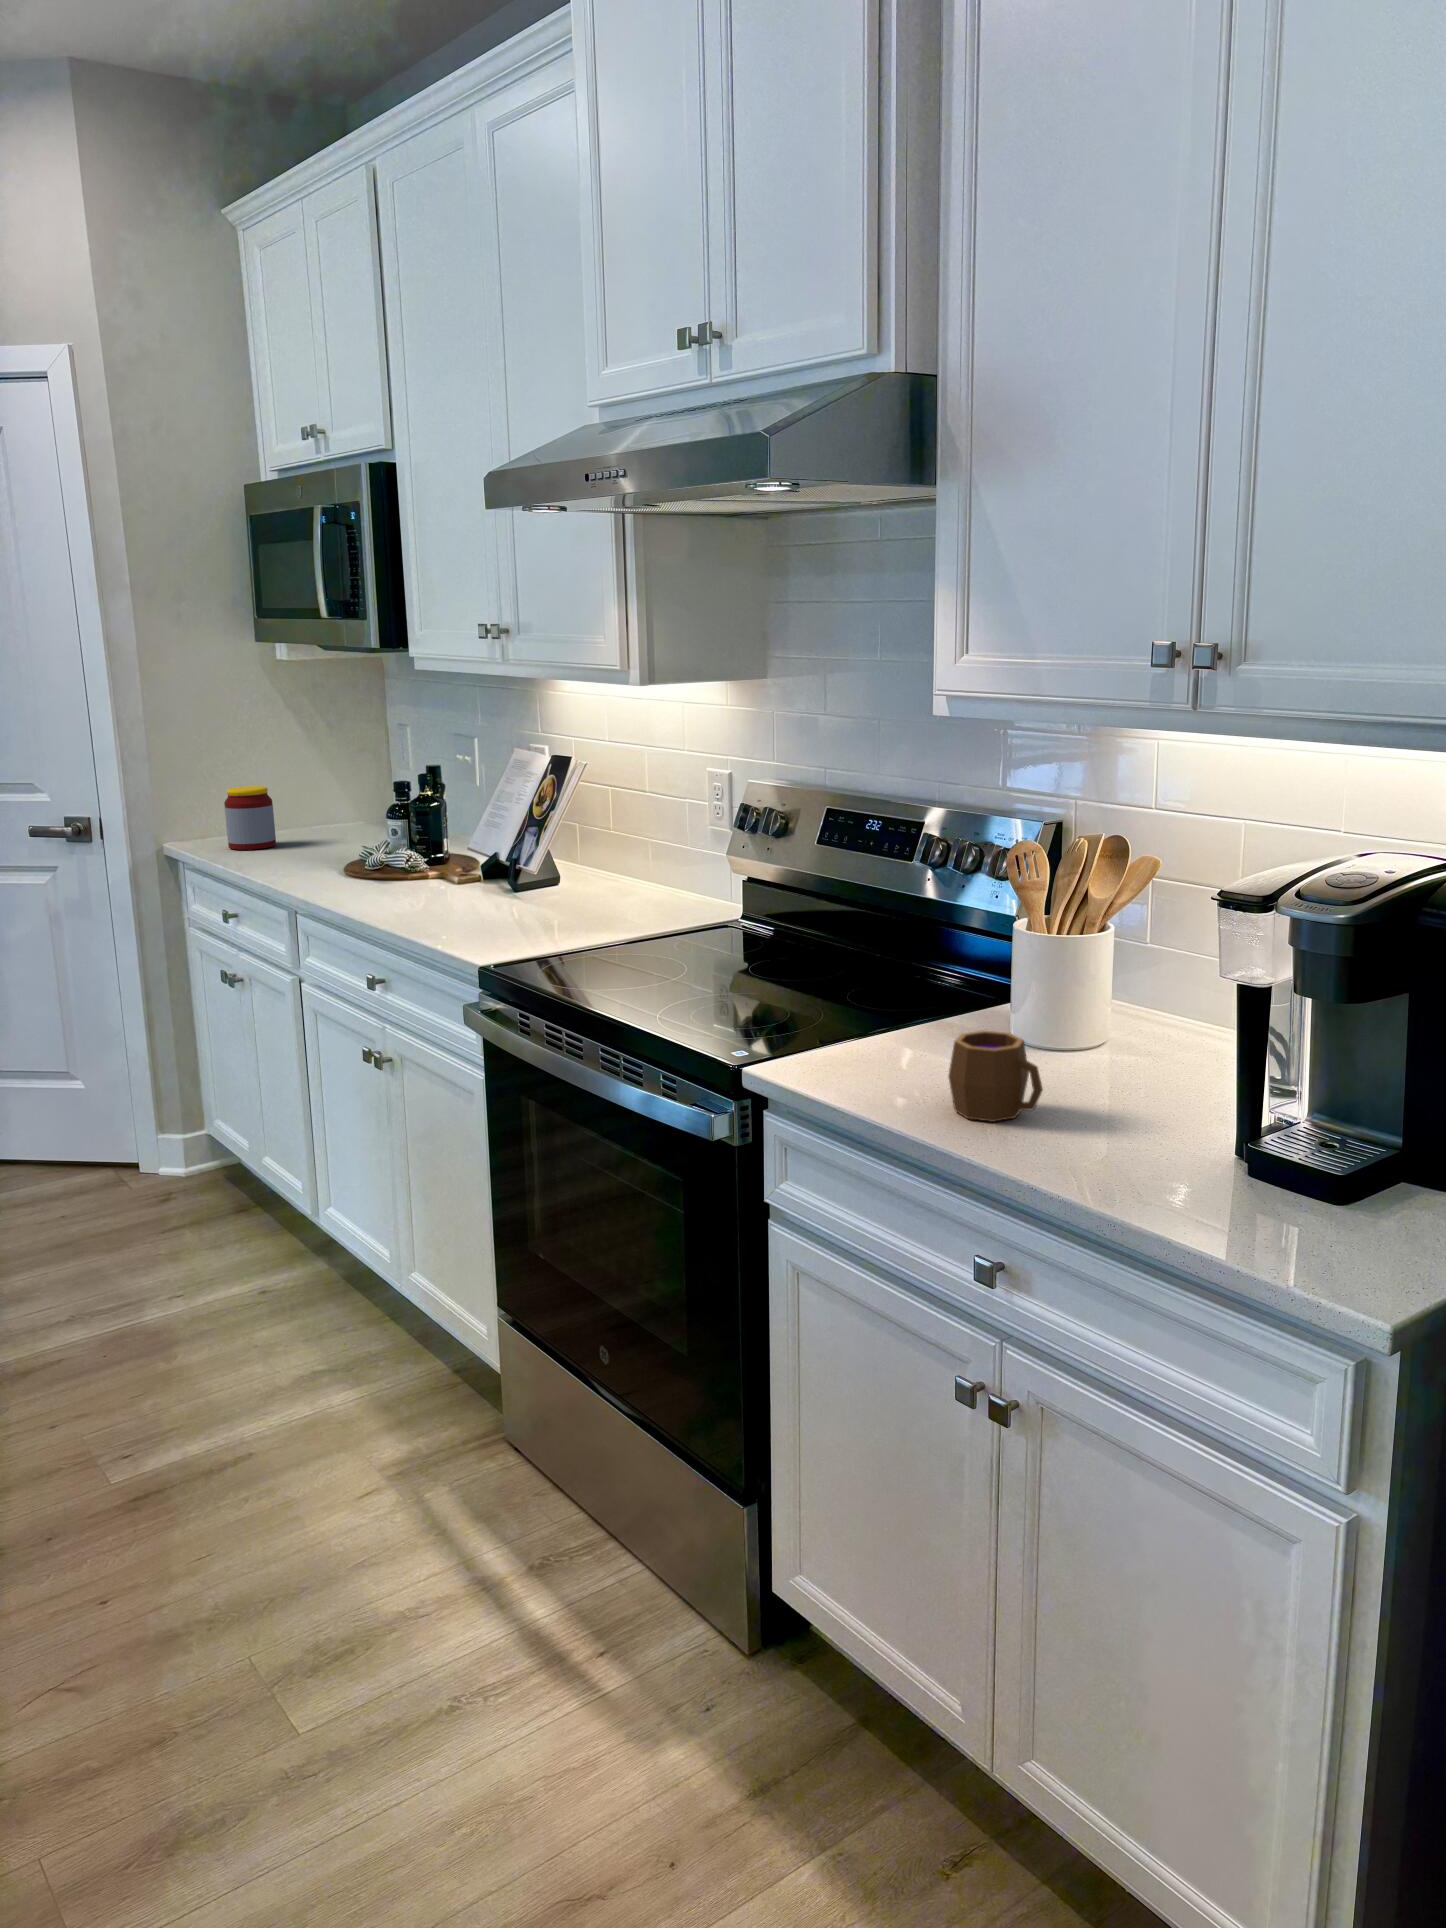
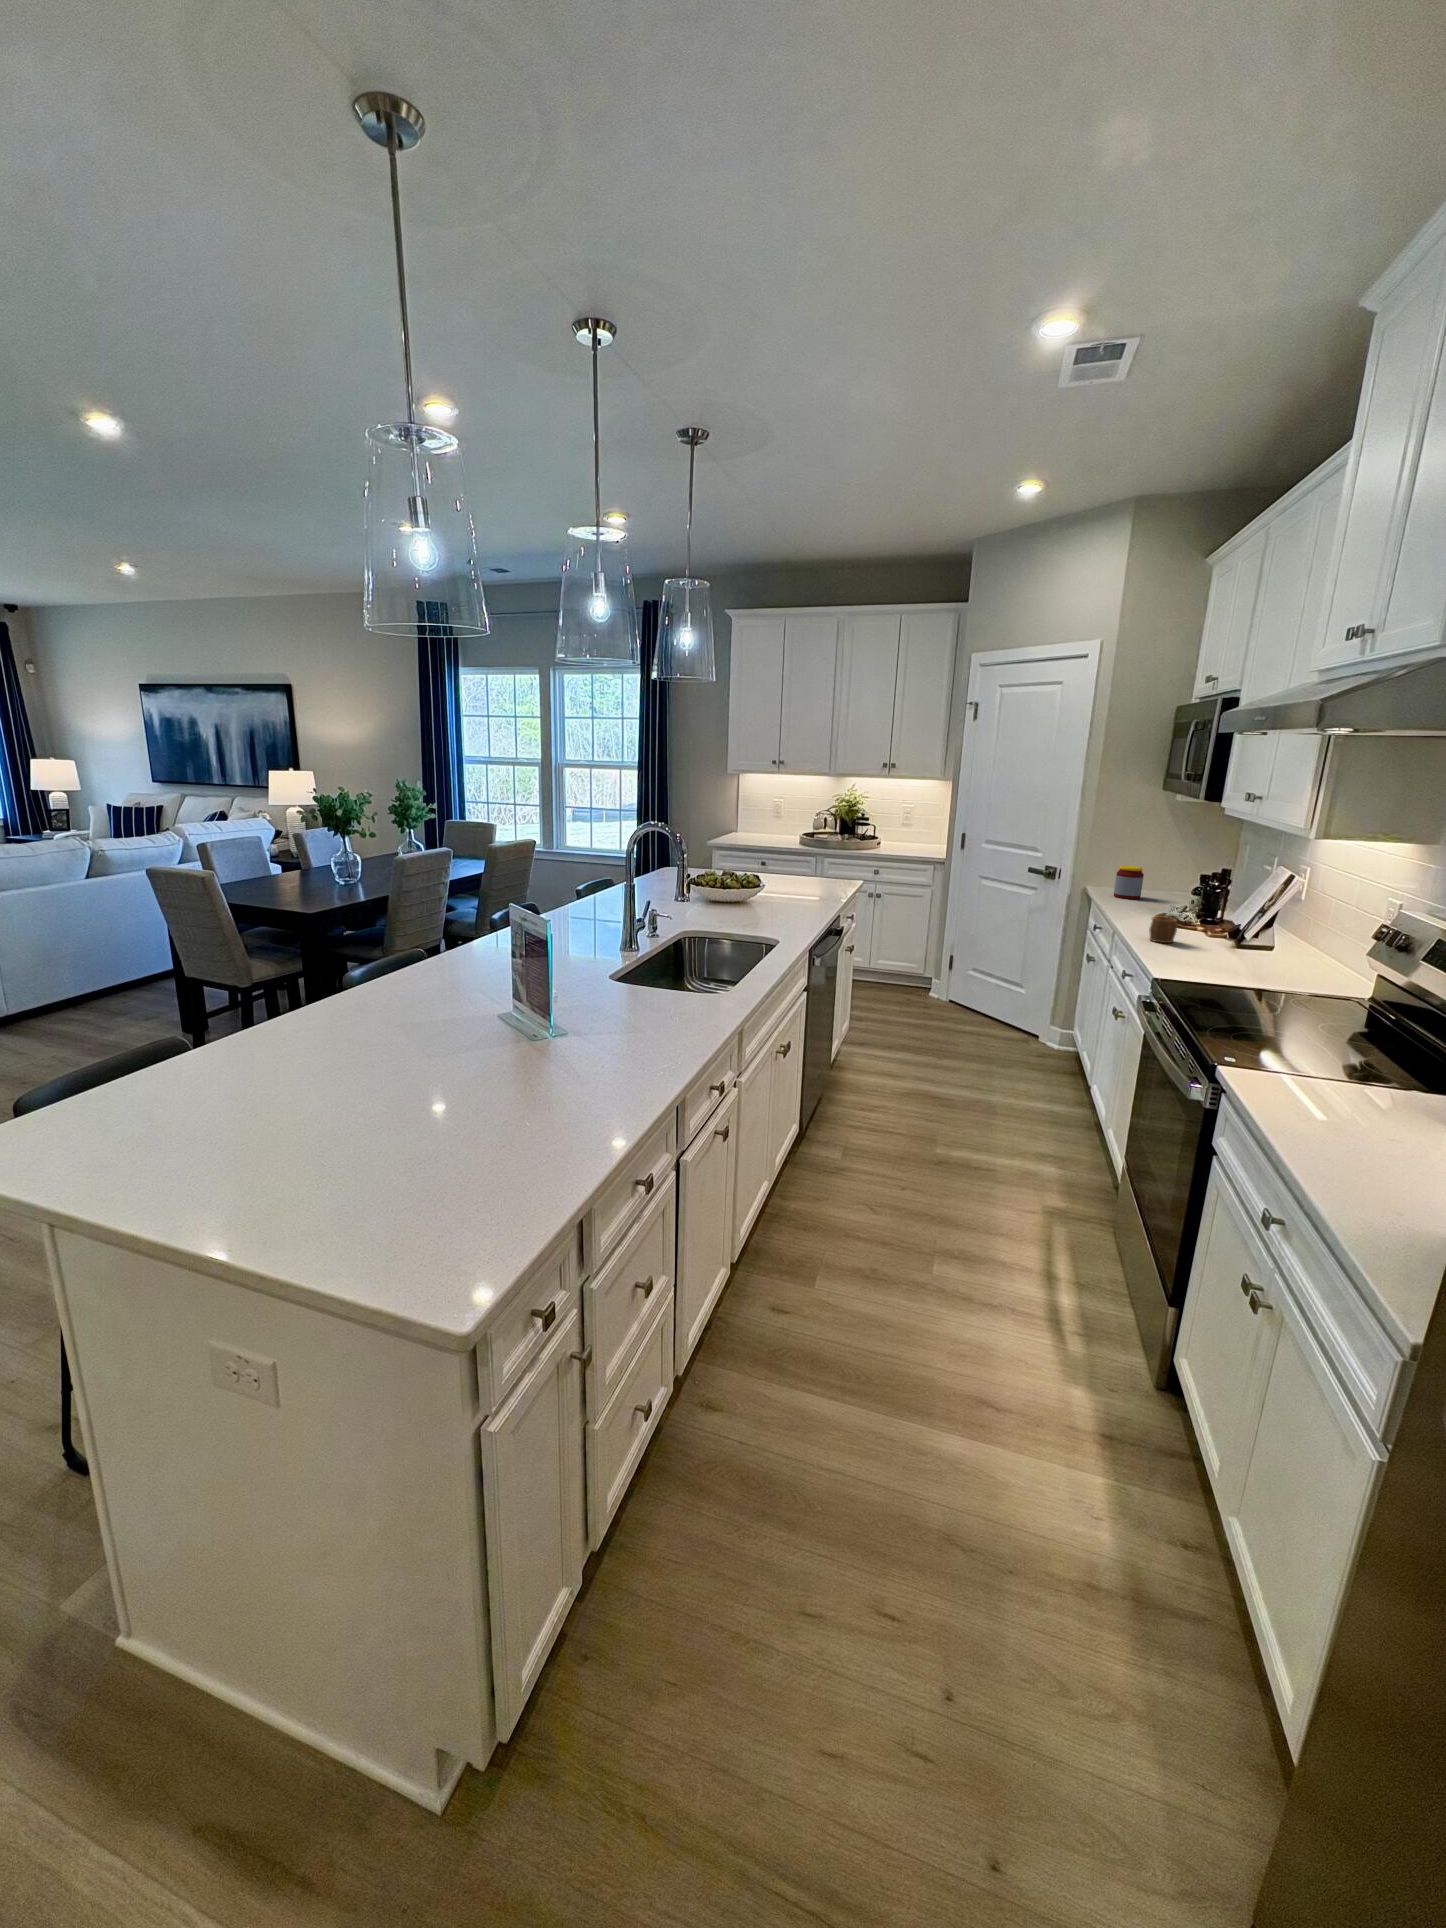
mug: present [948,1031,1043,1122] -> present [1150,916,1177,943]

